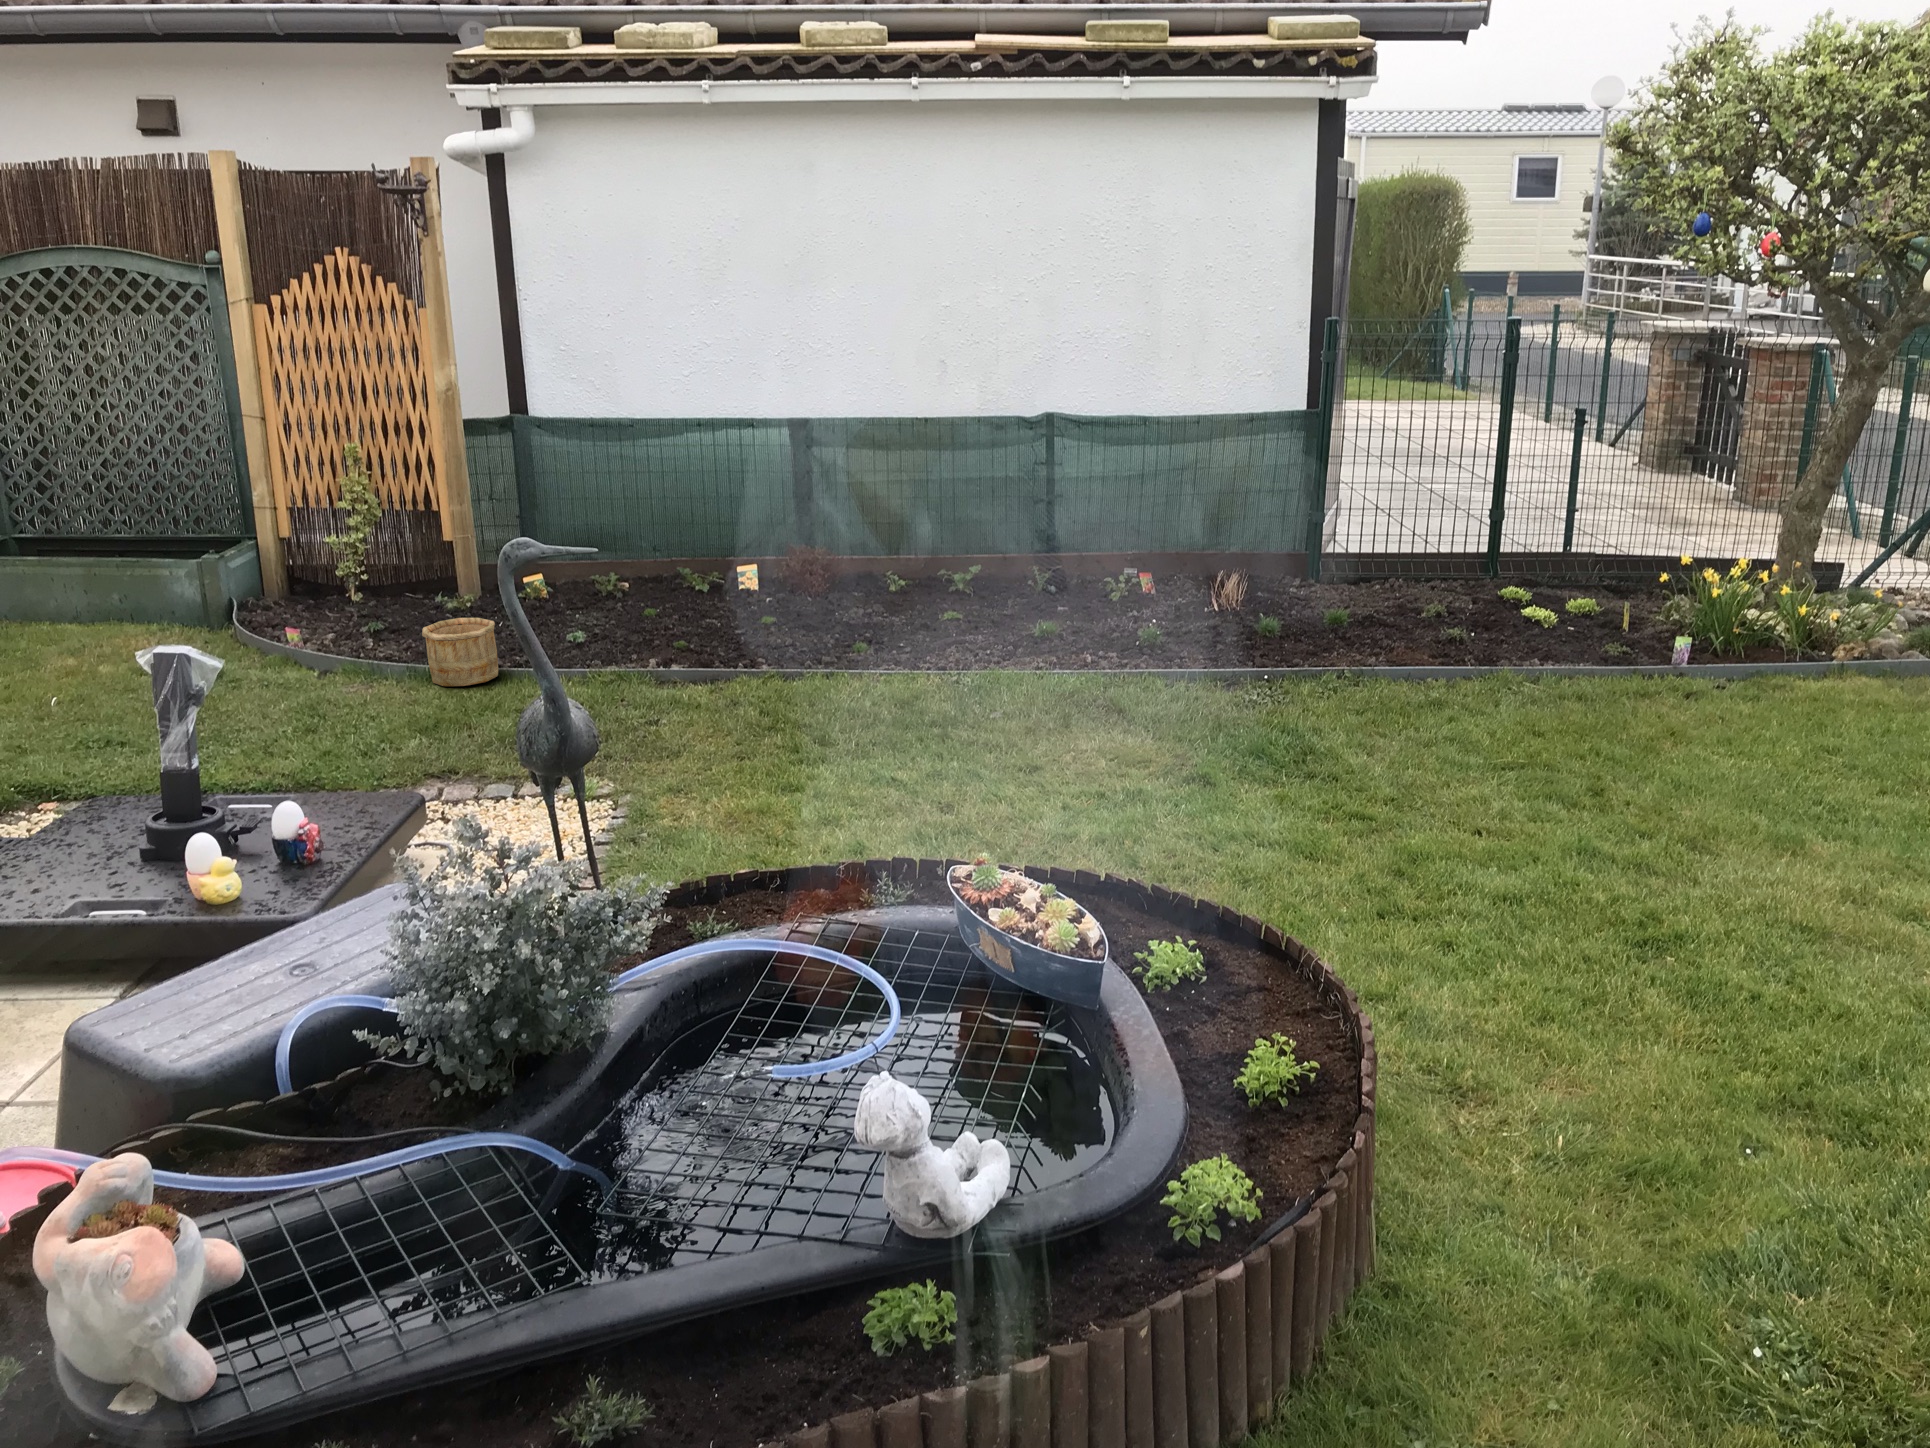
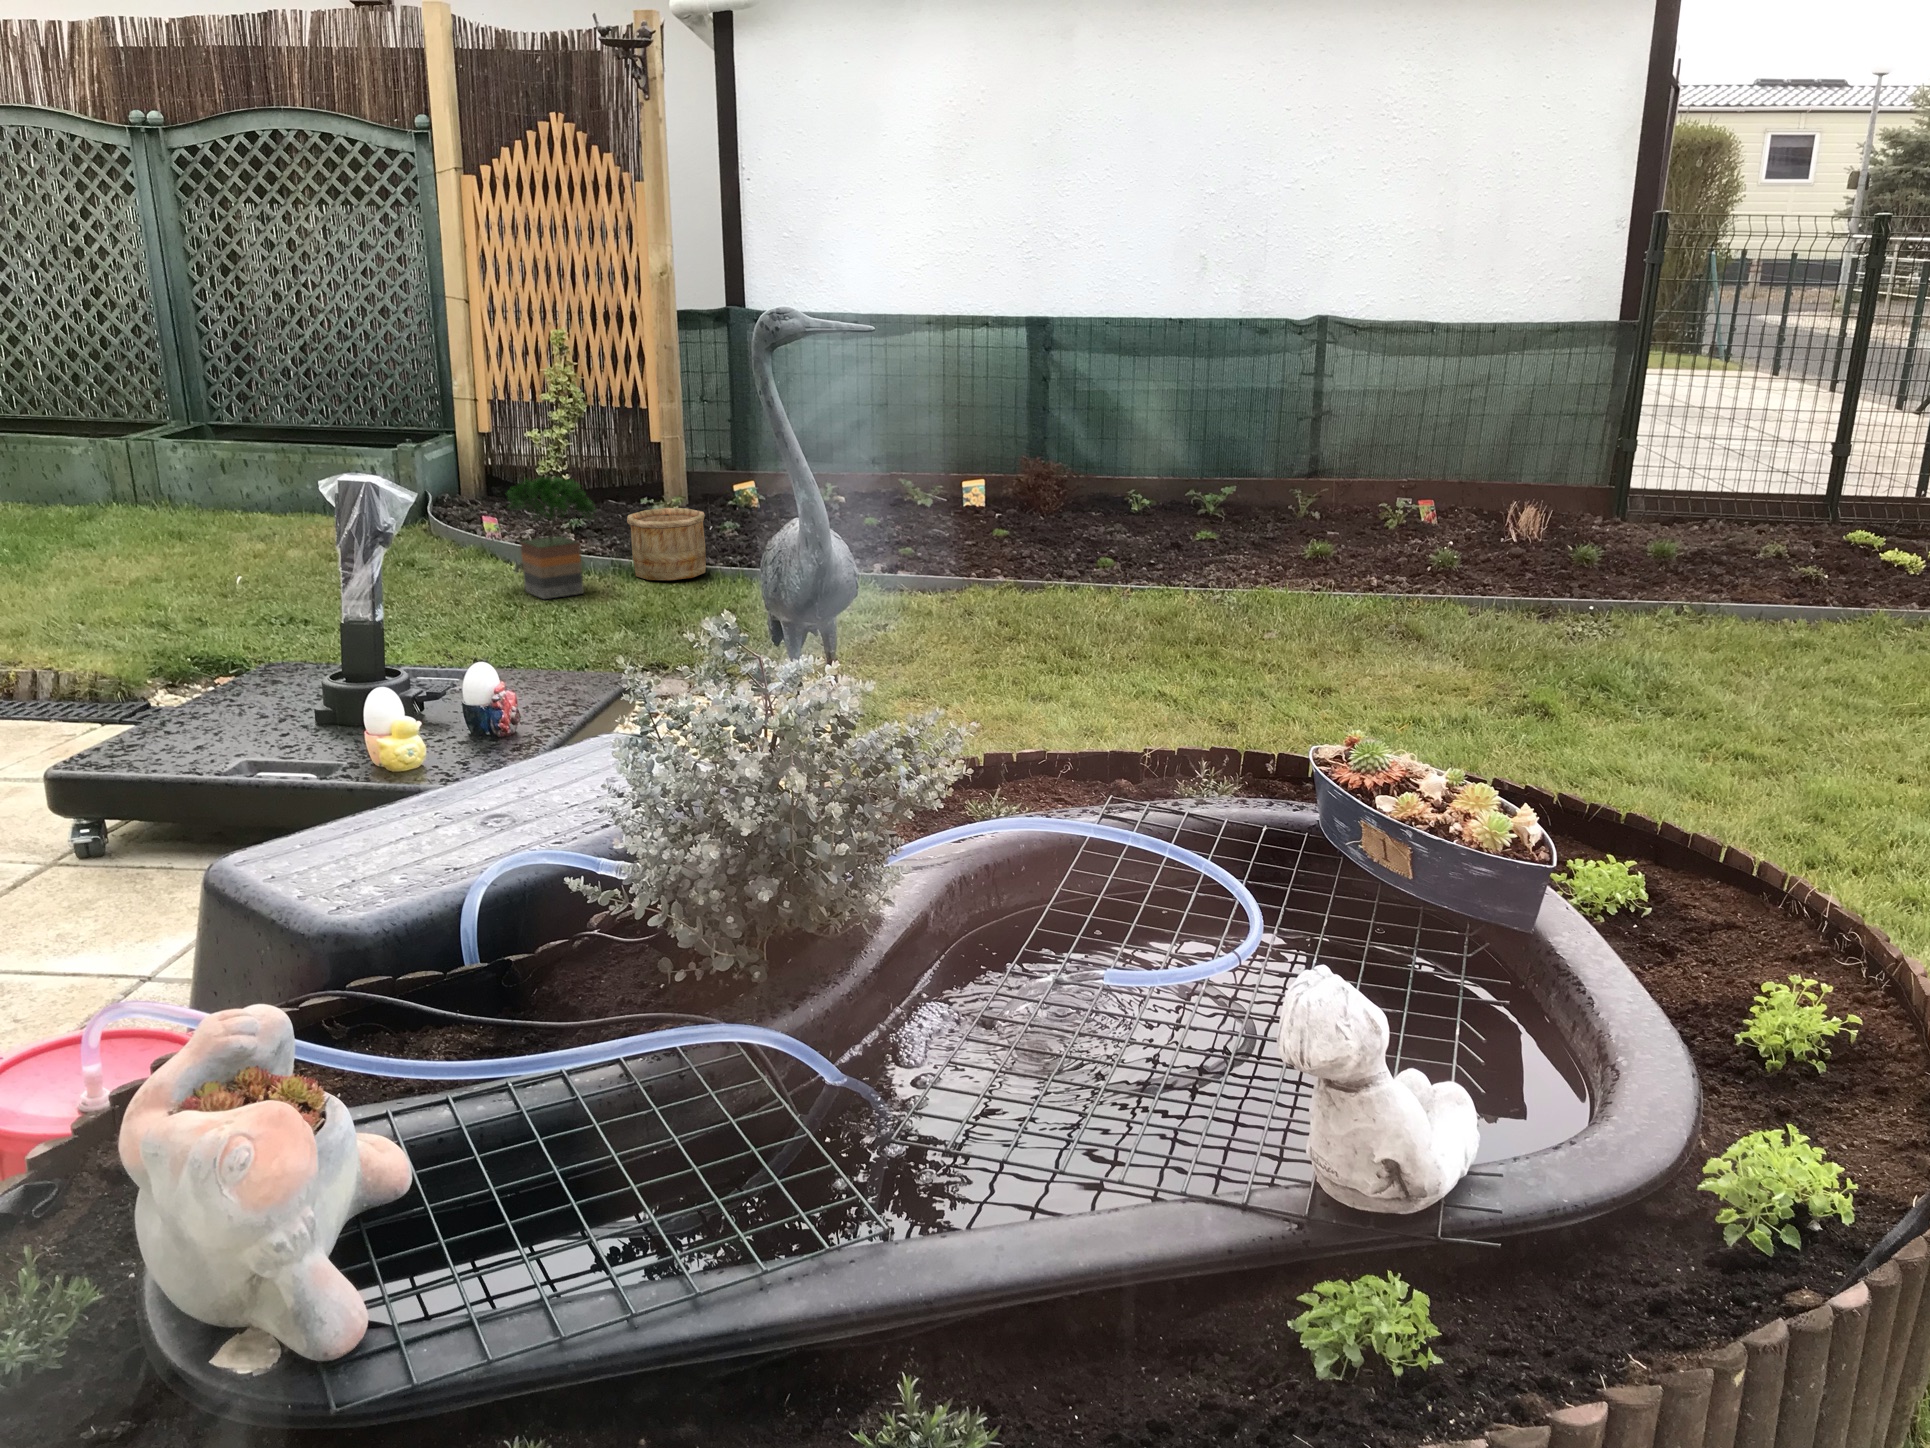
potted tree: none [304,599,393,713] -> present [508,477,595,599]

